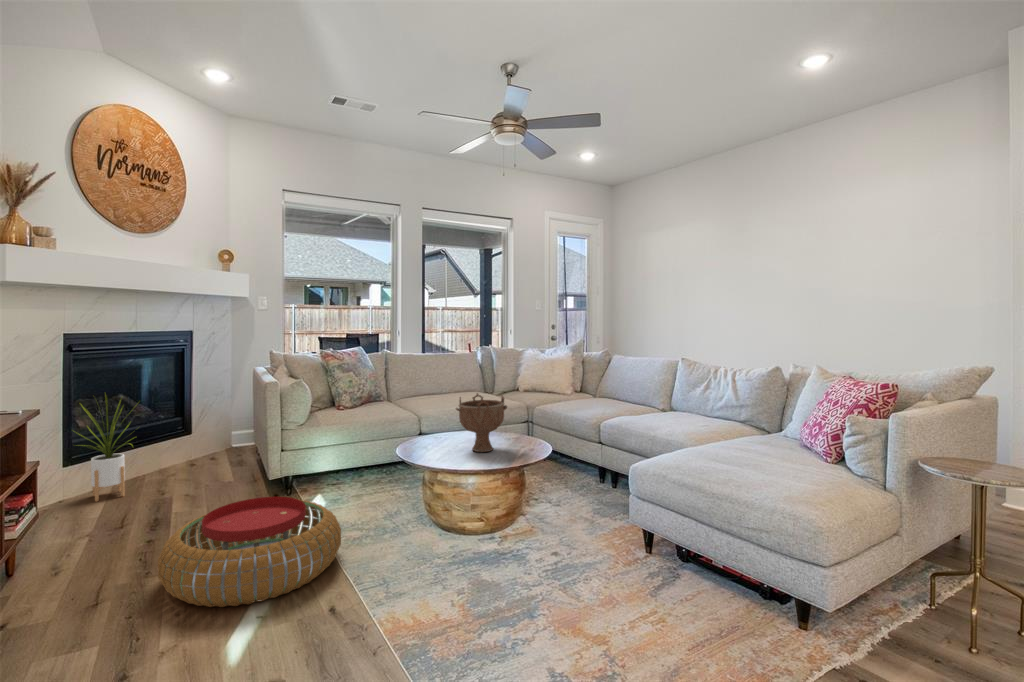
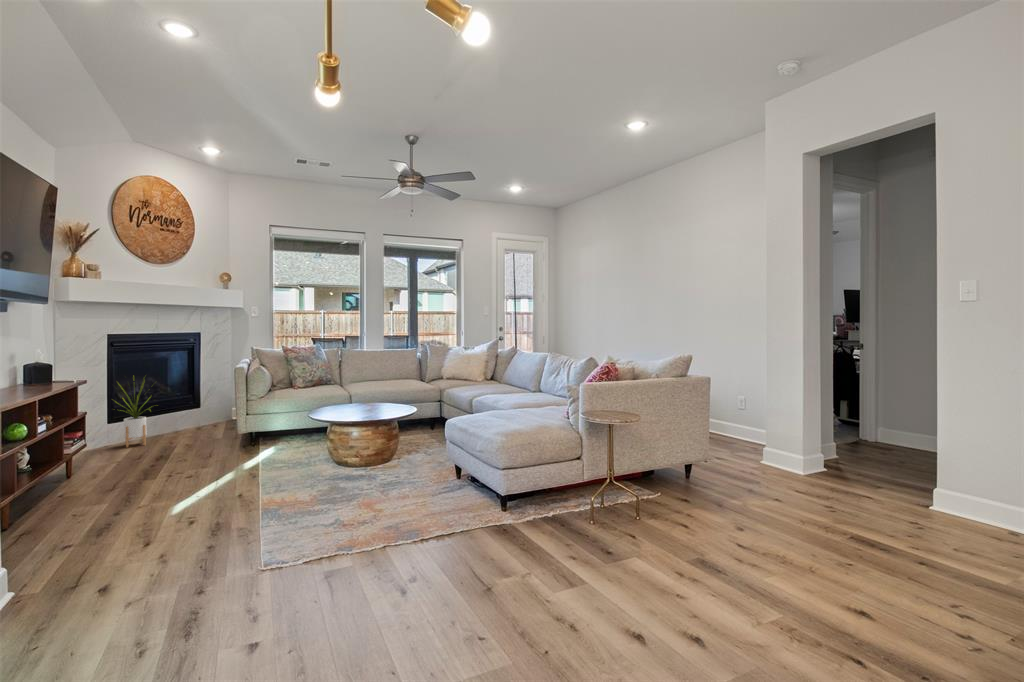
decorative bowl: present [456,393,507,452] -> none [351,374,387,414]
pouf: present [158,497,341,607] -> none [146,438,264,493]

